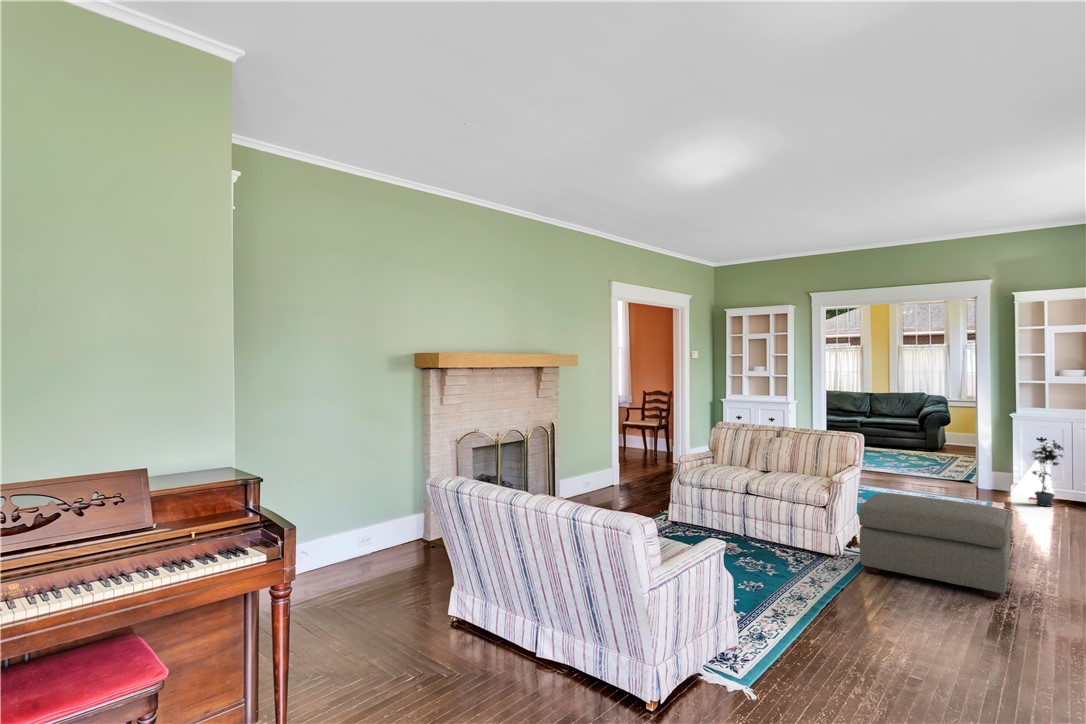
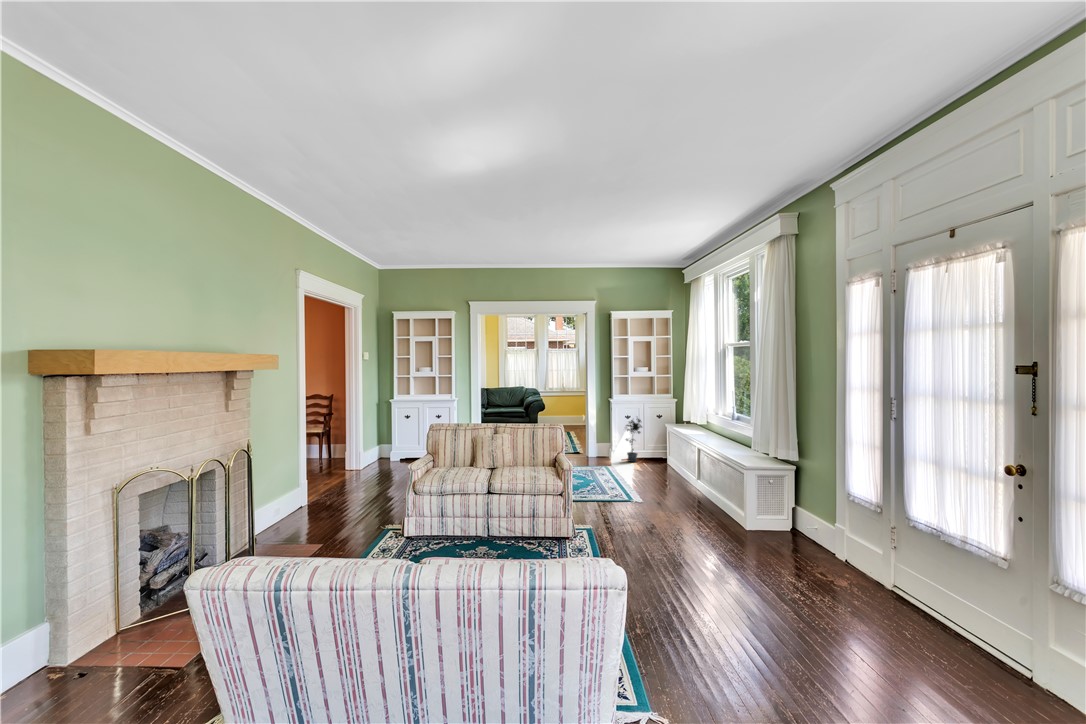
ottoman: present [859,493,1012,599] -> none [589,472,696,545]

